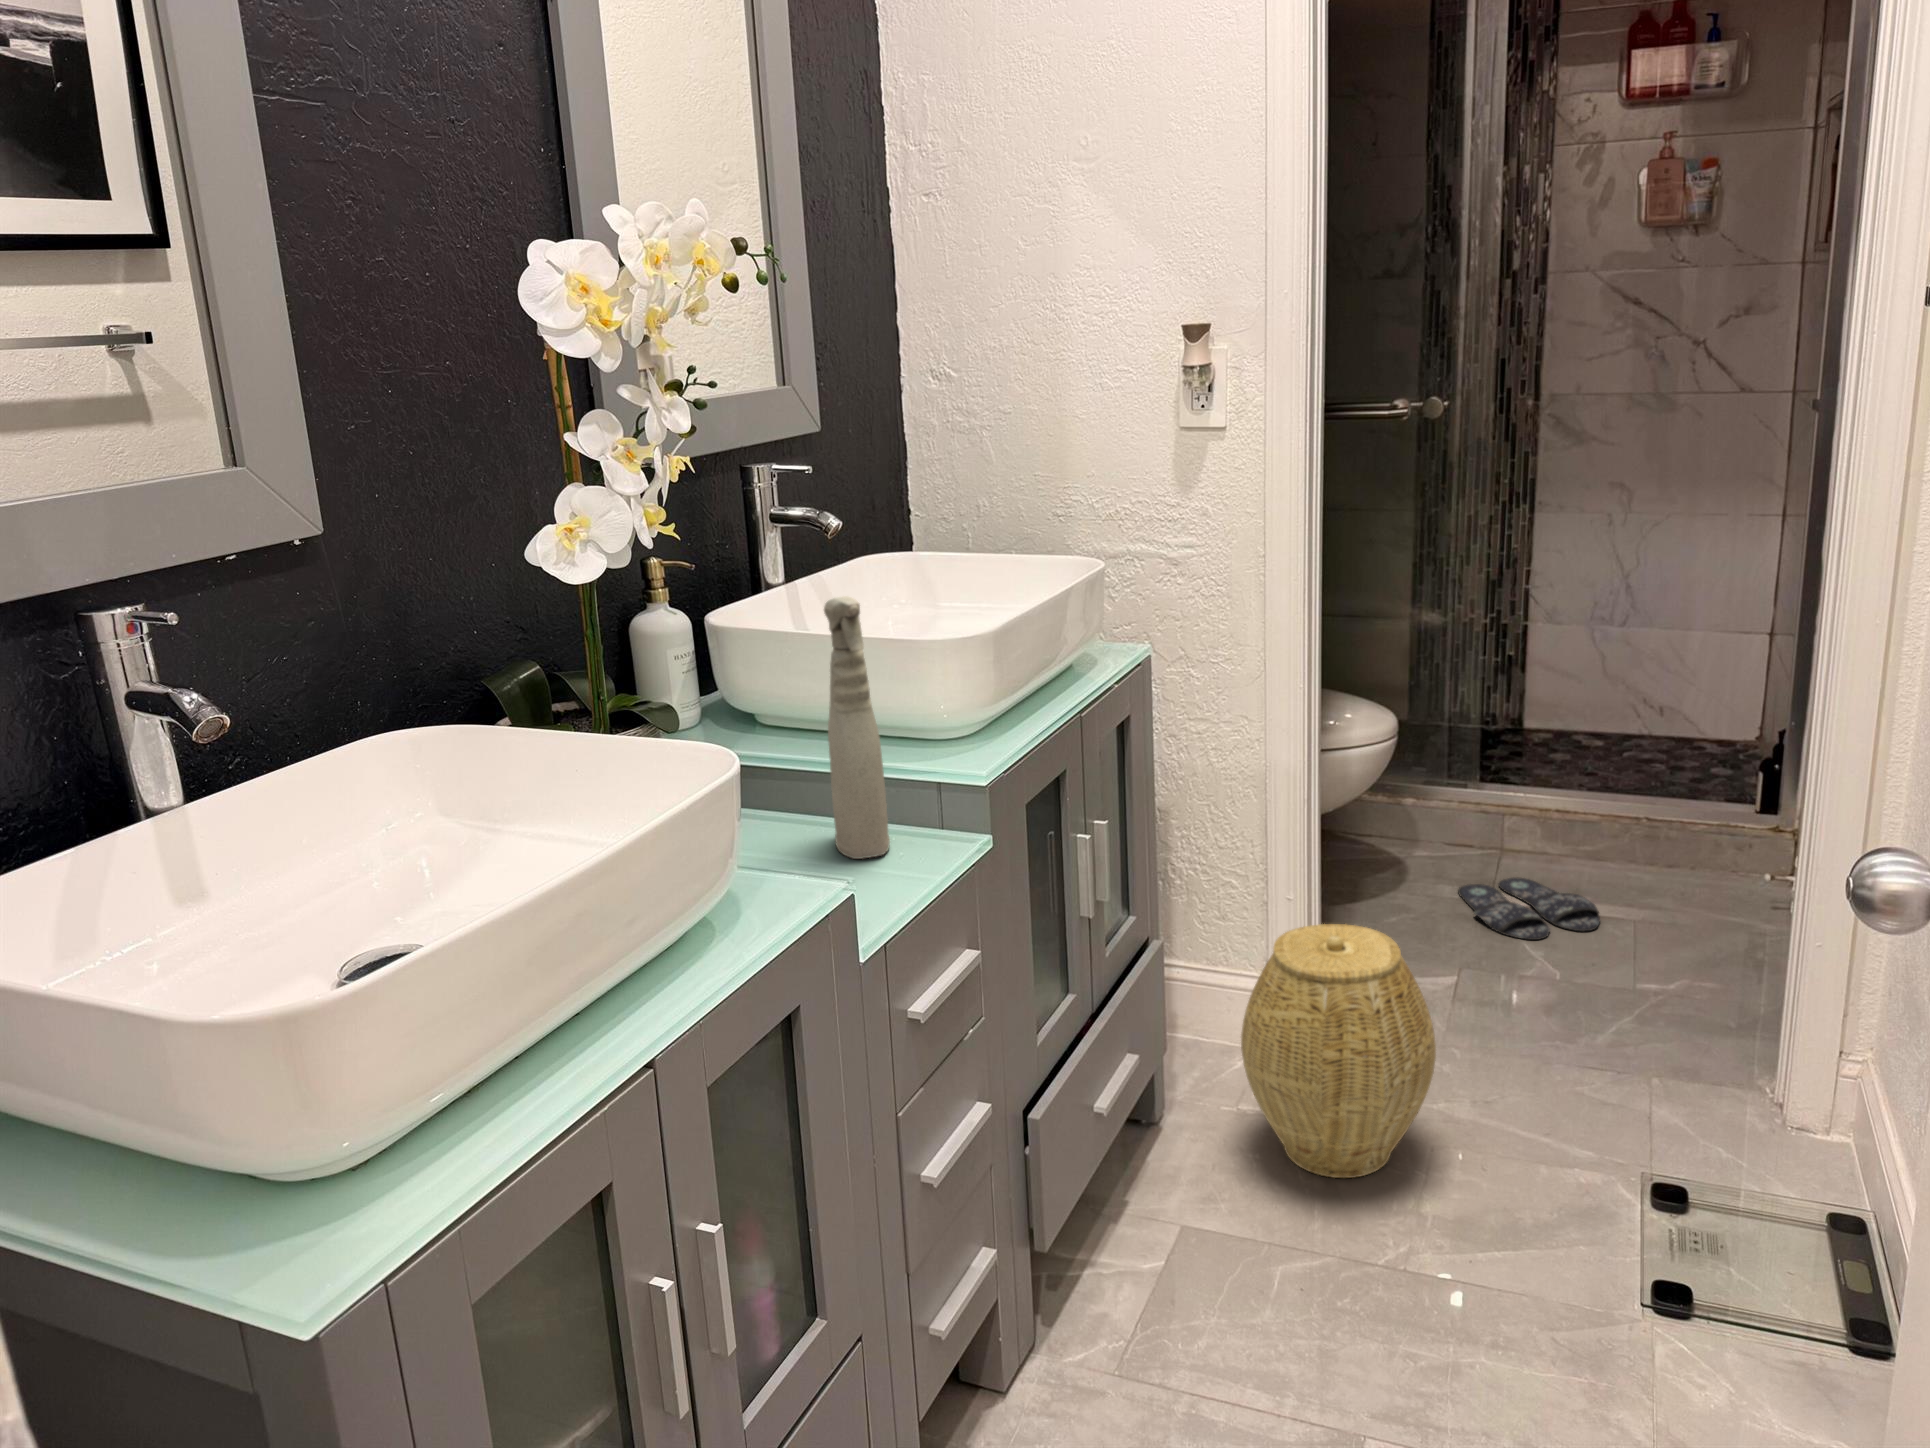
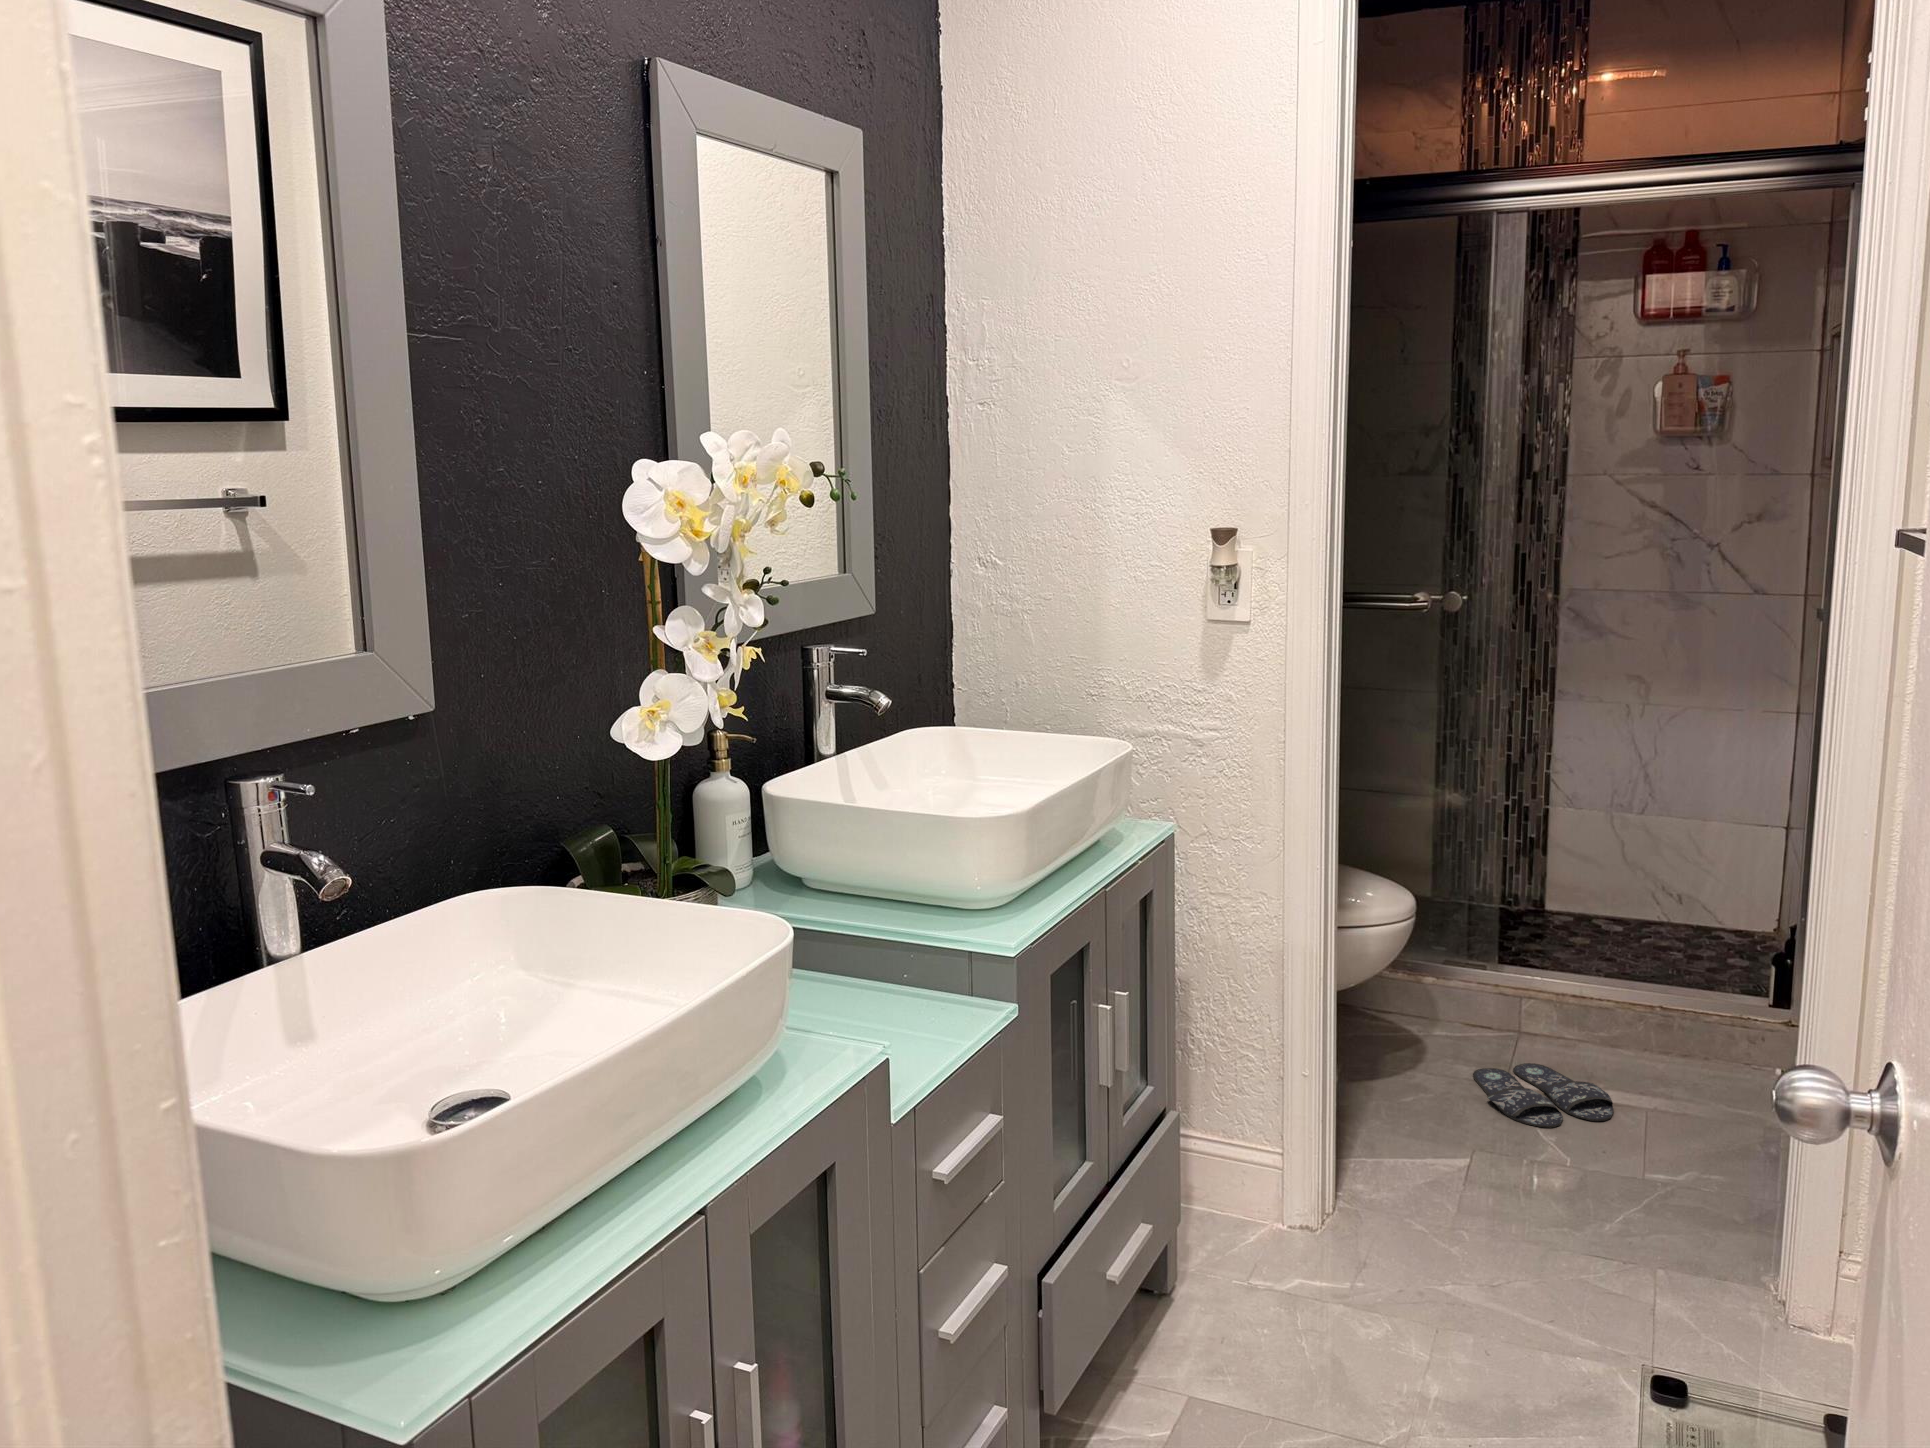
spray bottle: present [824,596,890,859] -> none [874,779,925,1025]
woven basket: present [1241,924,1436,1178] -> none [1252,1104,1442,1360]

